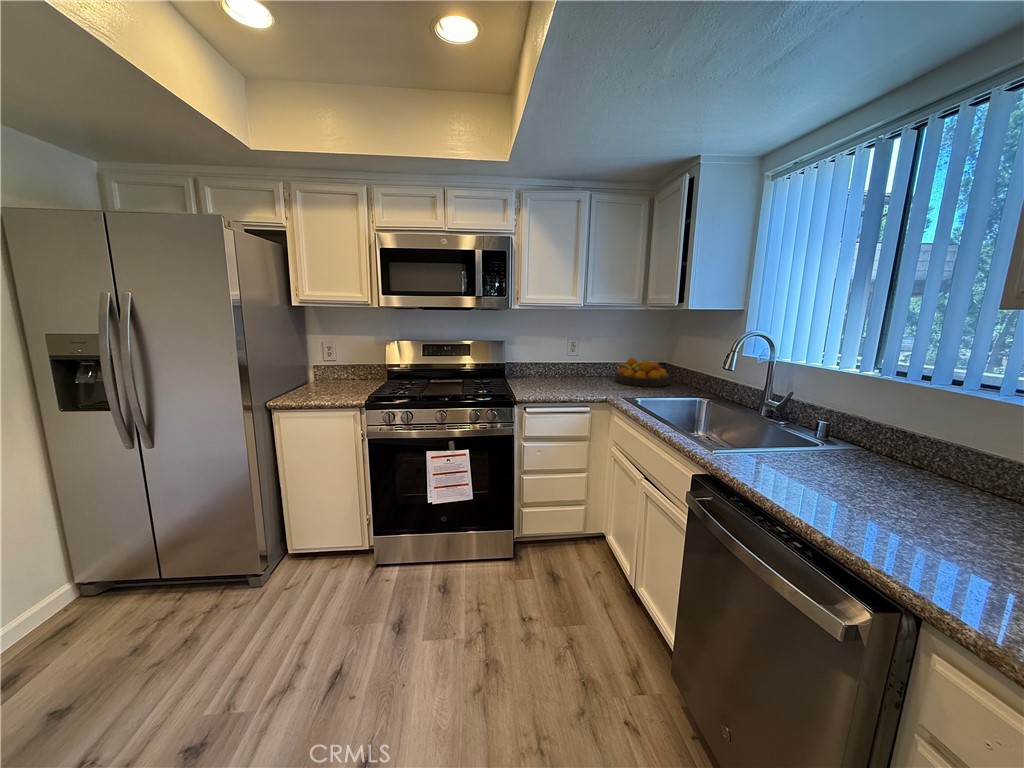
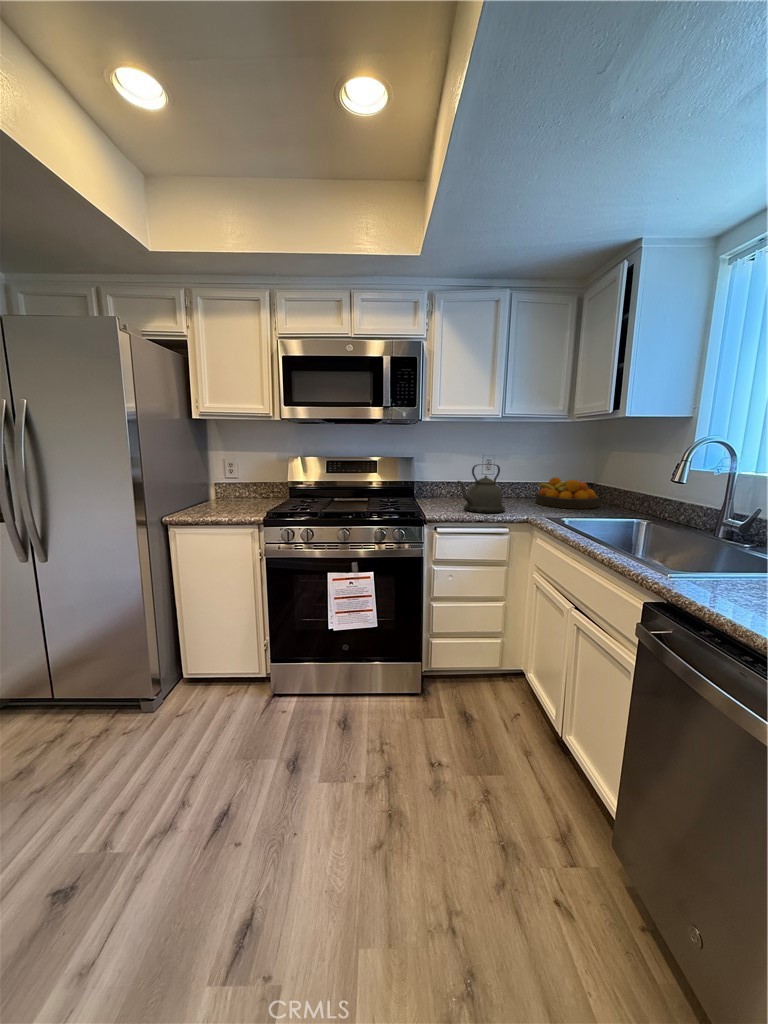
kettle: none [544,348,587,393] -> present [458,464,505,513]

